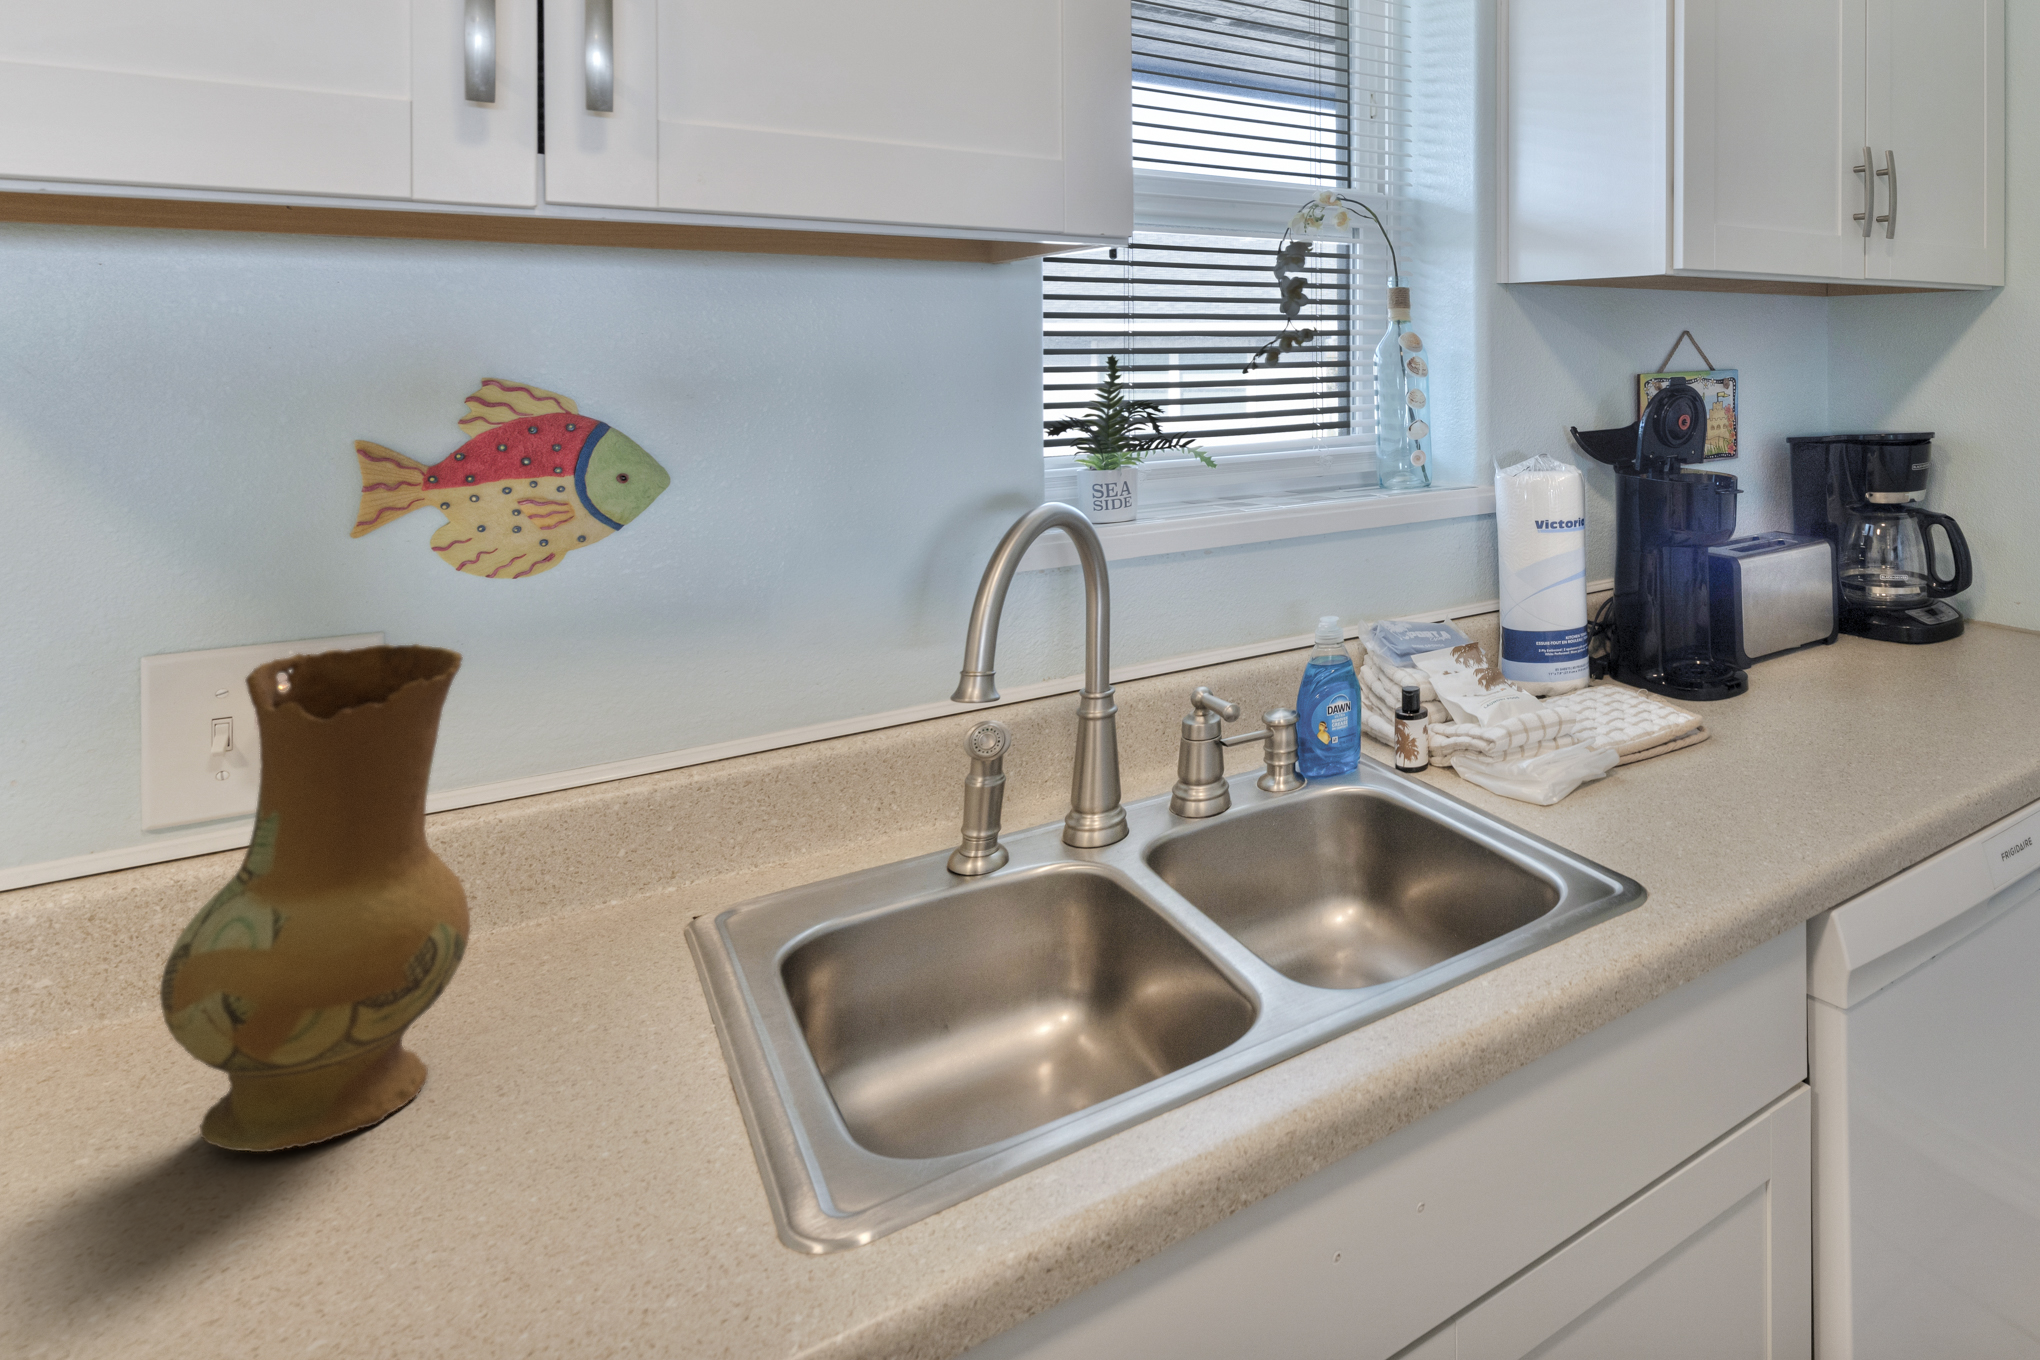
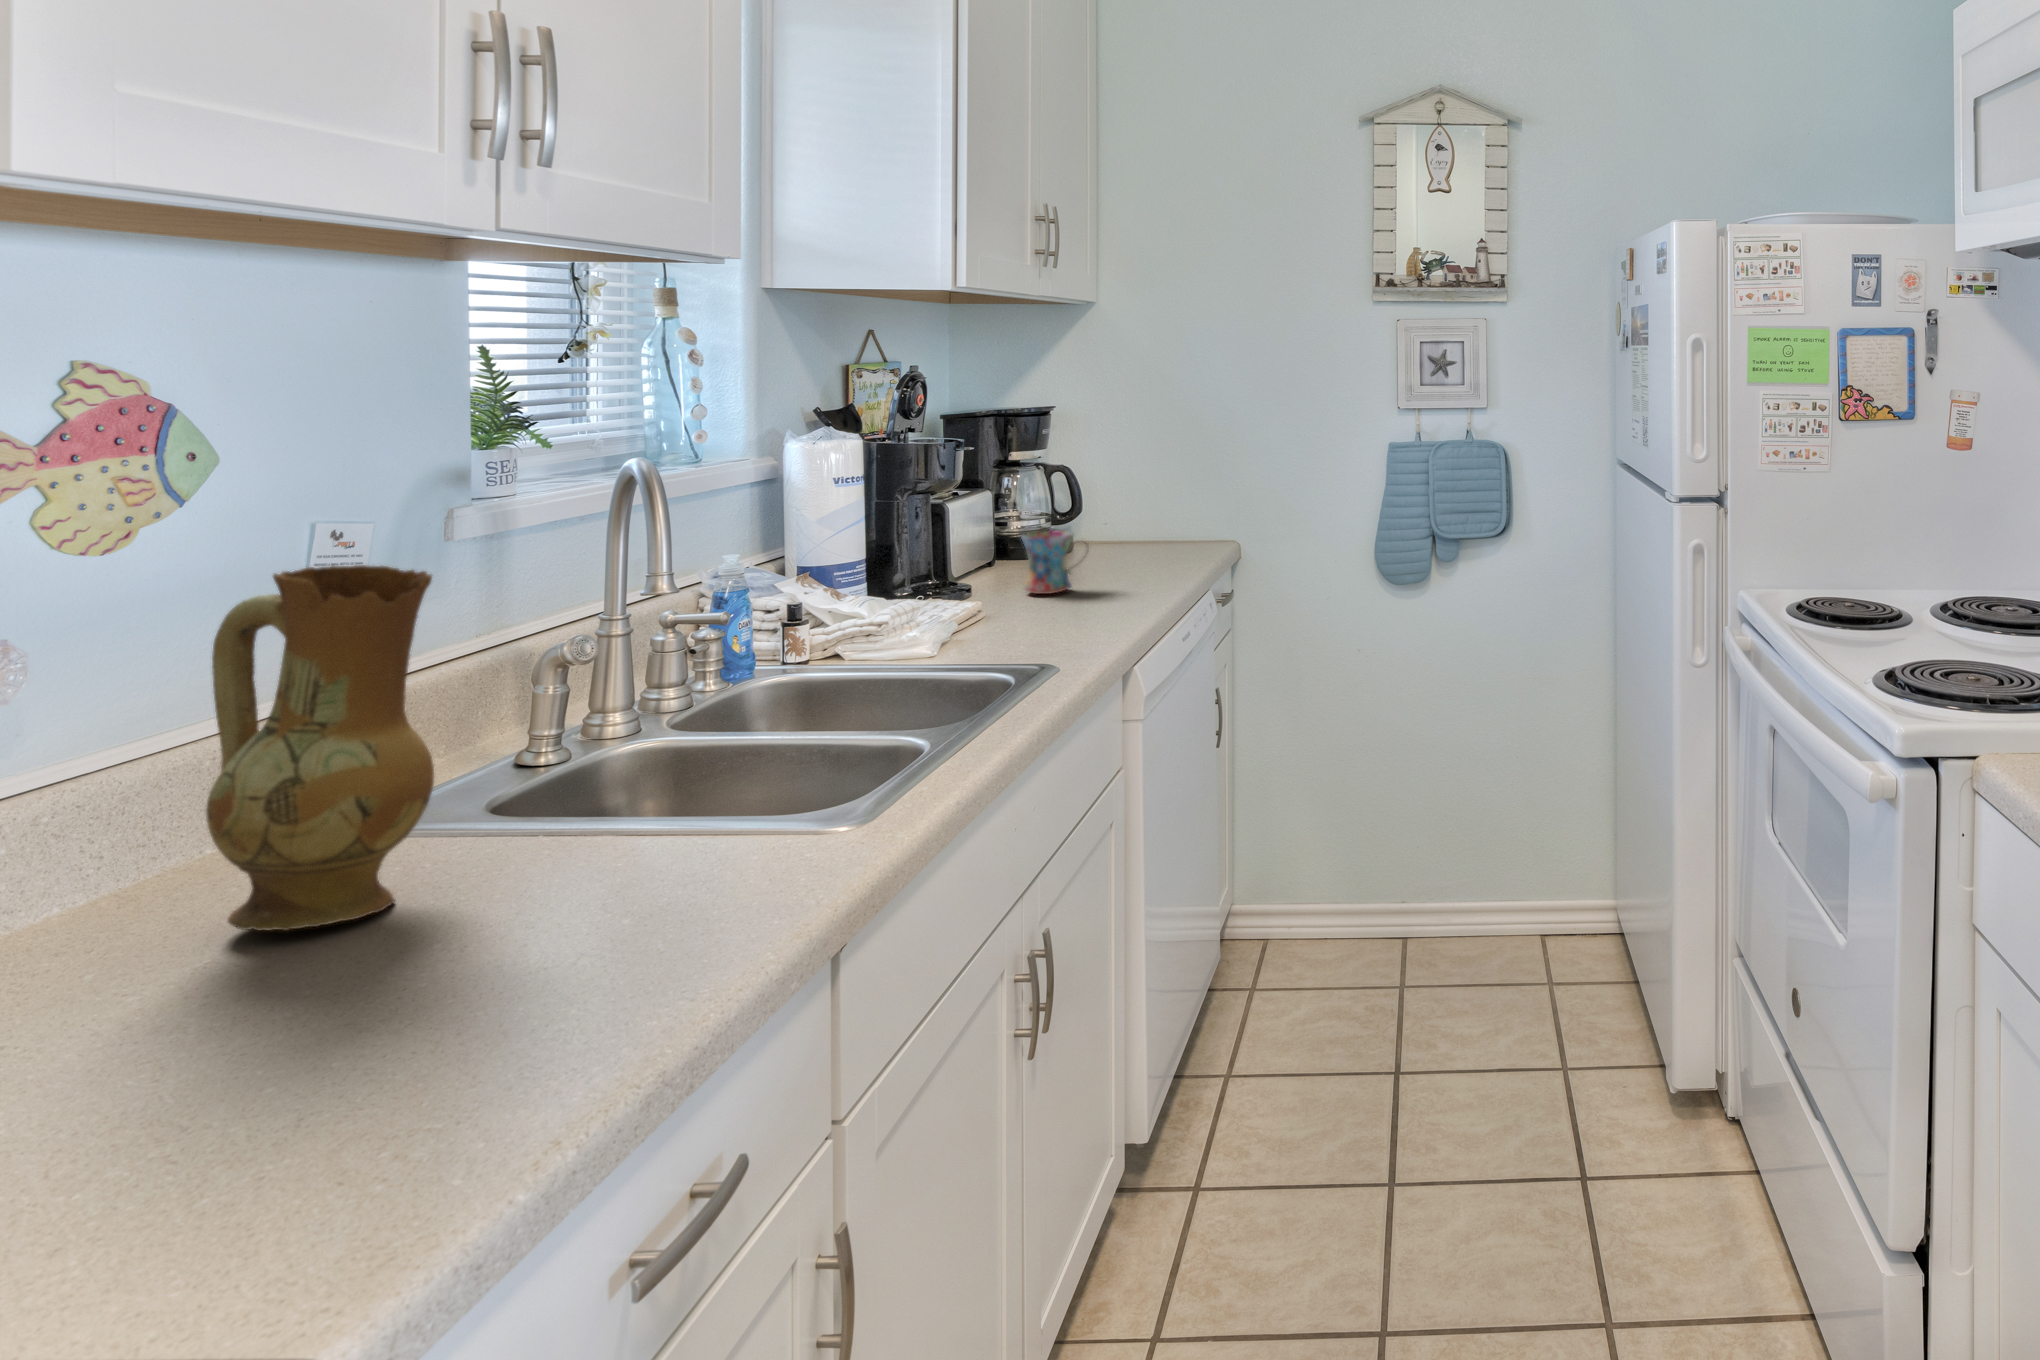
mug: none [1793,622,1890,720] -> present [1022,532,1087,594]

